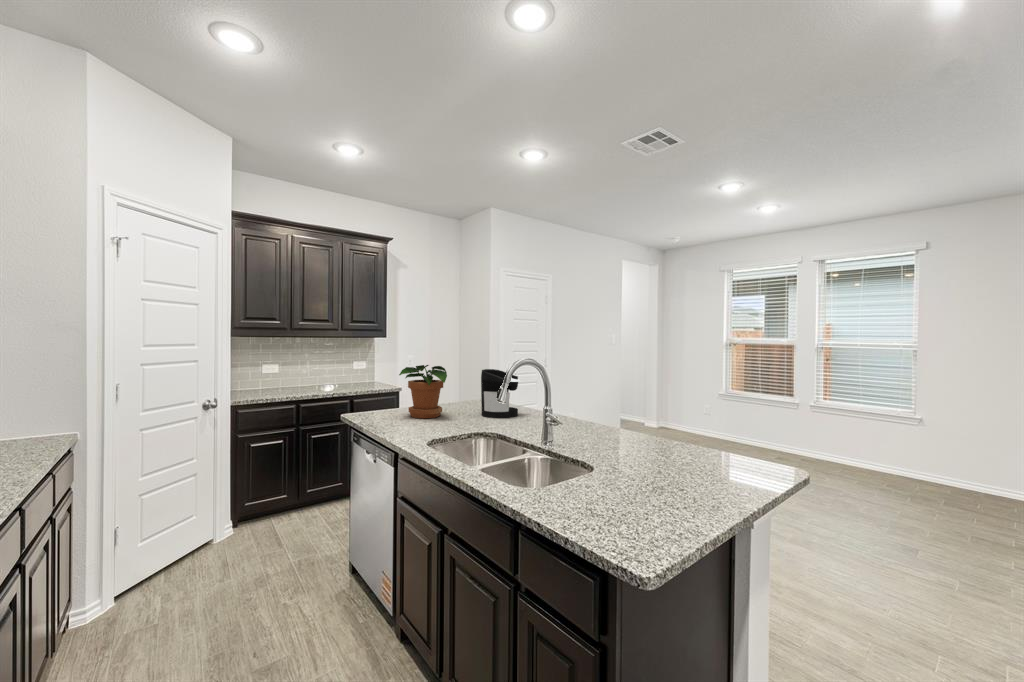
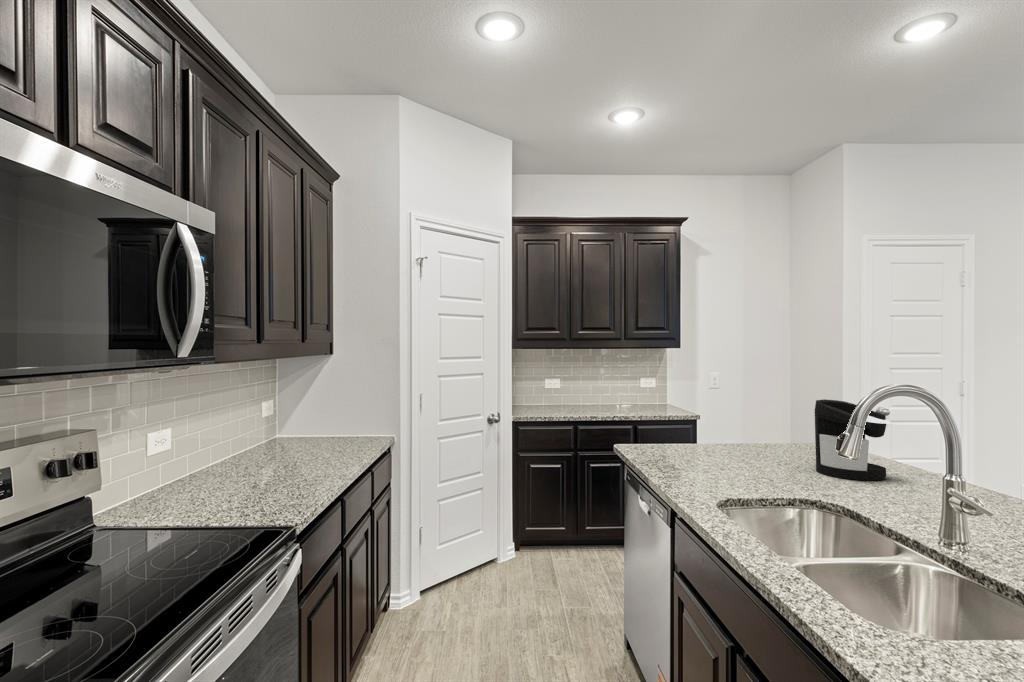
potted plant: present [399,365,447,418] -> none [684,389,756,465]

